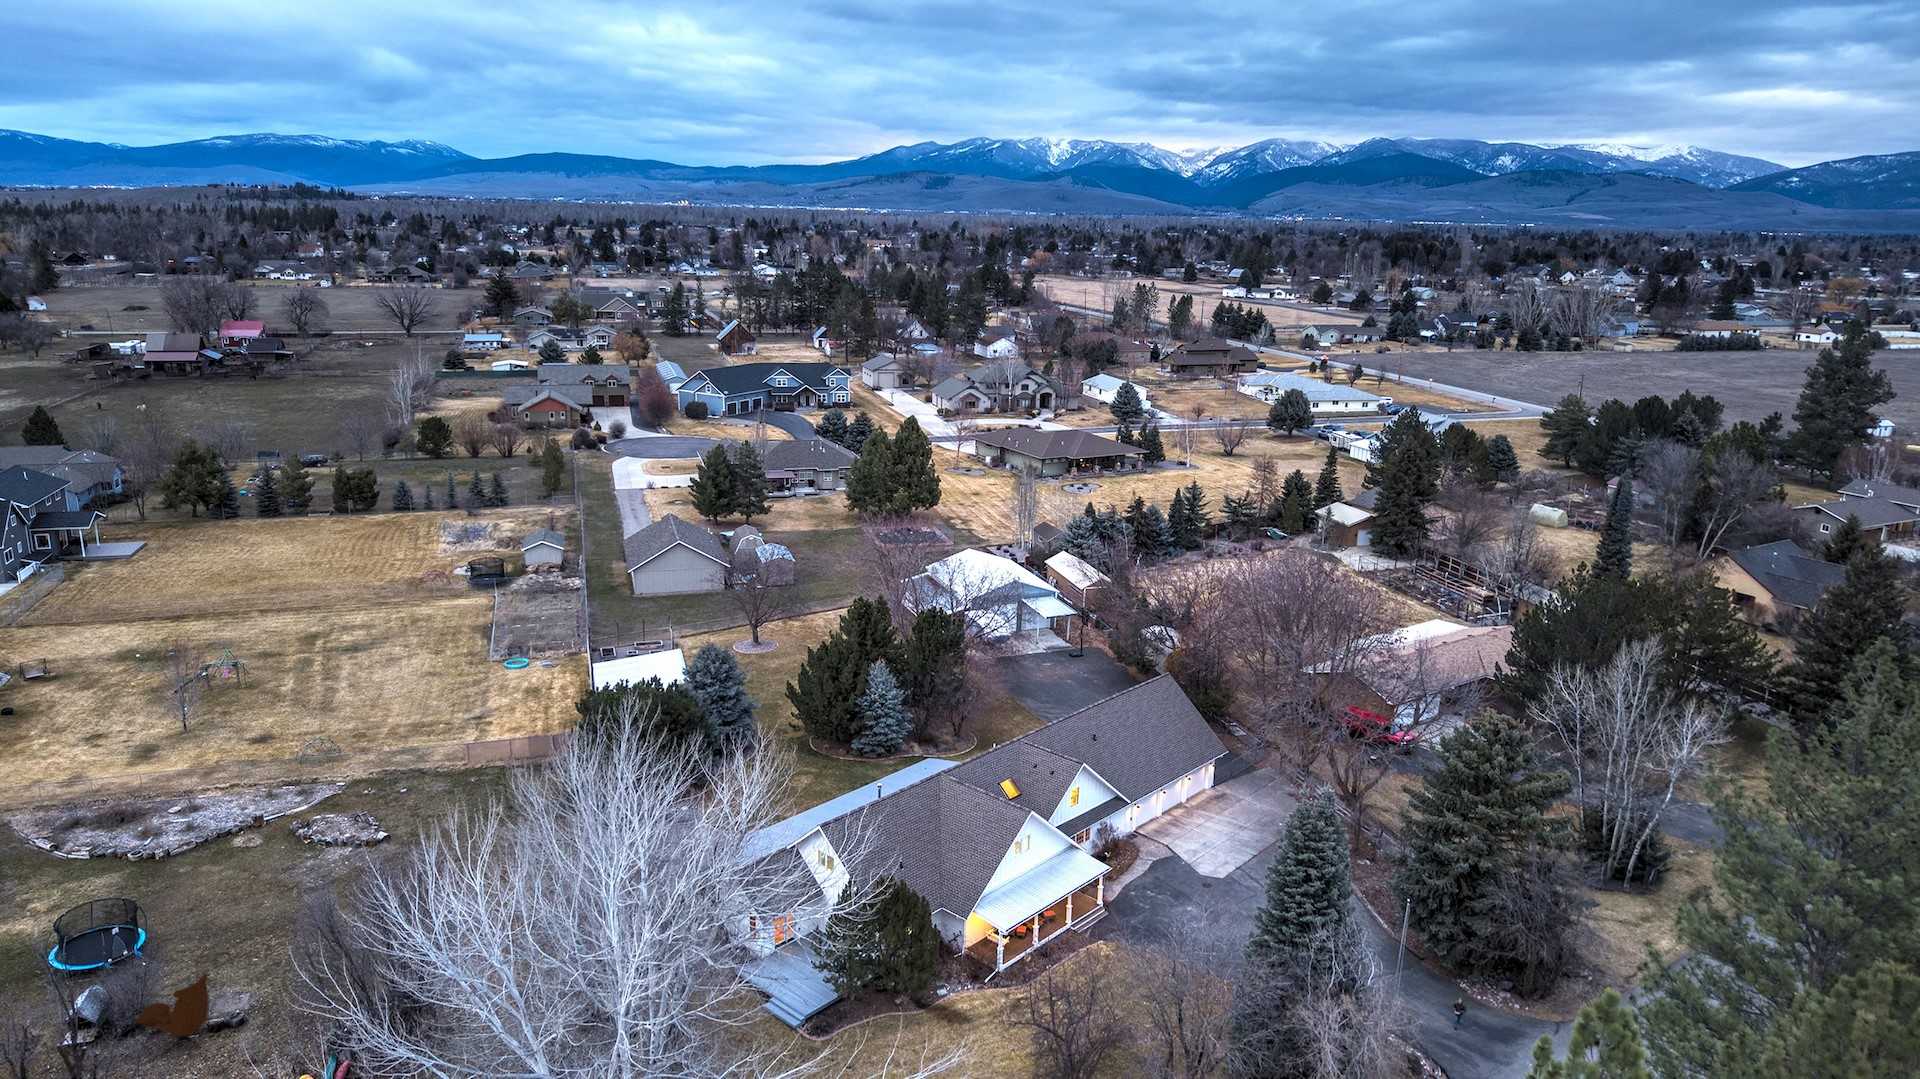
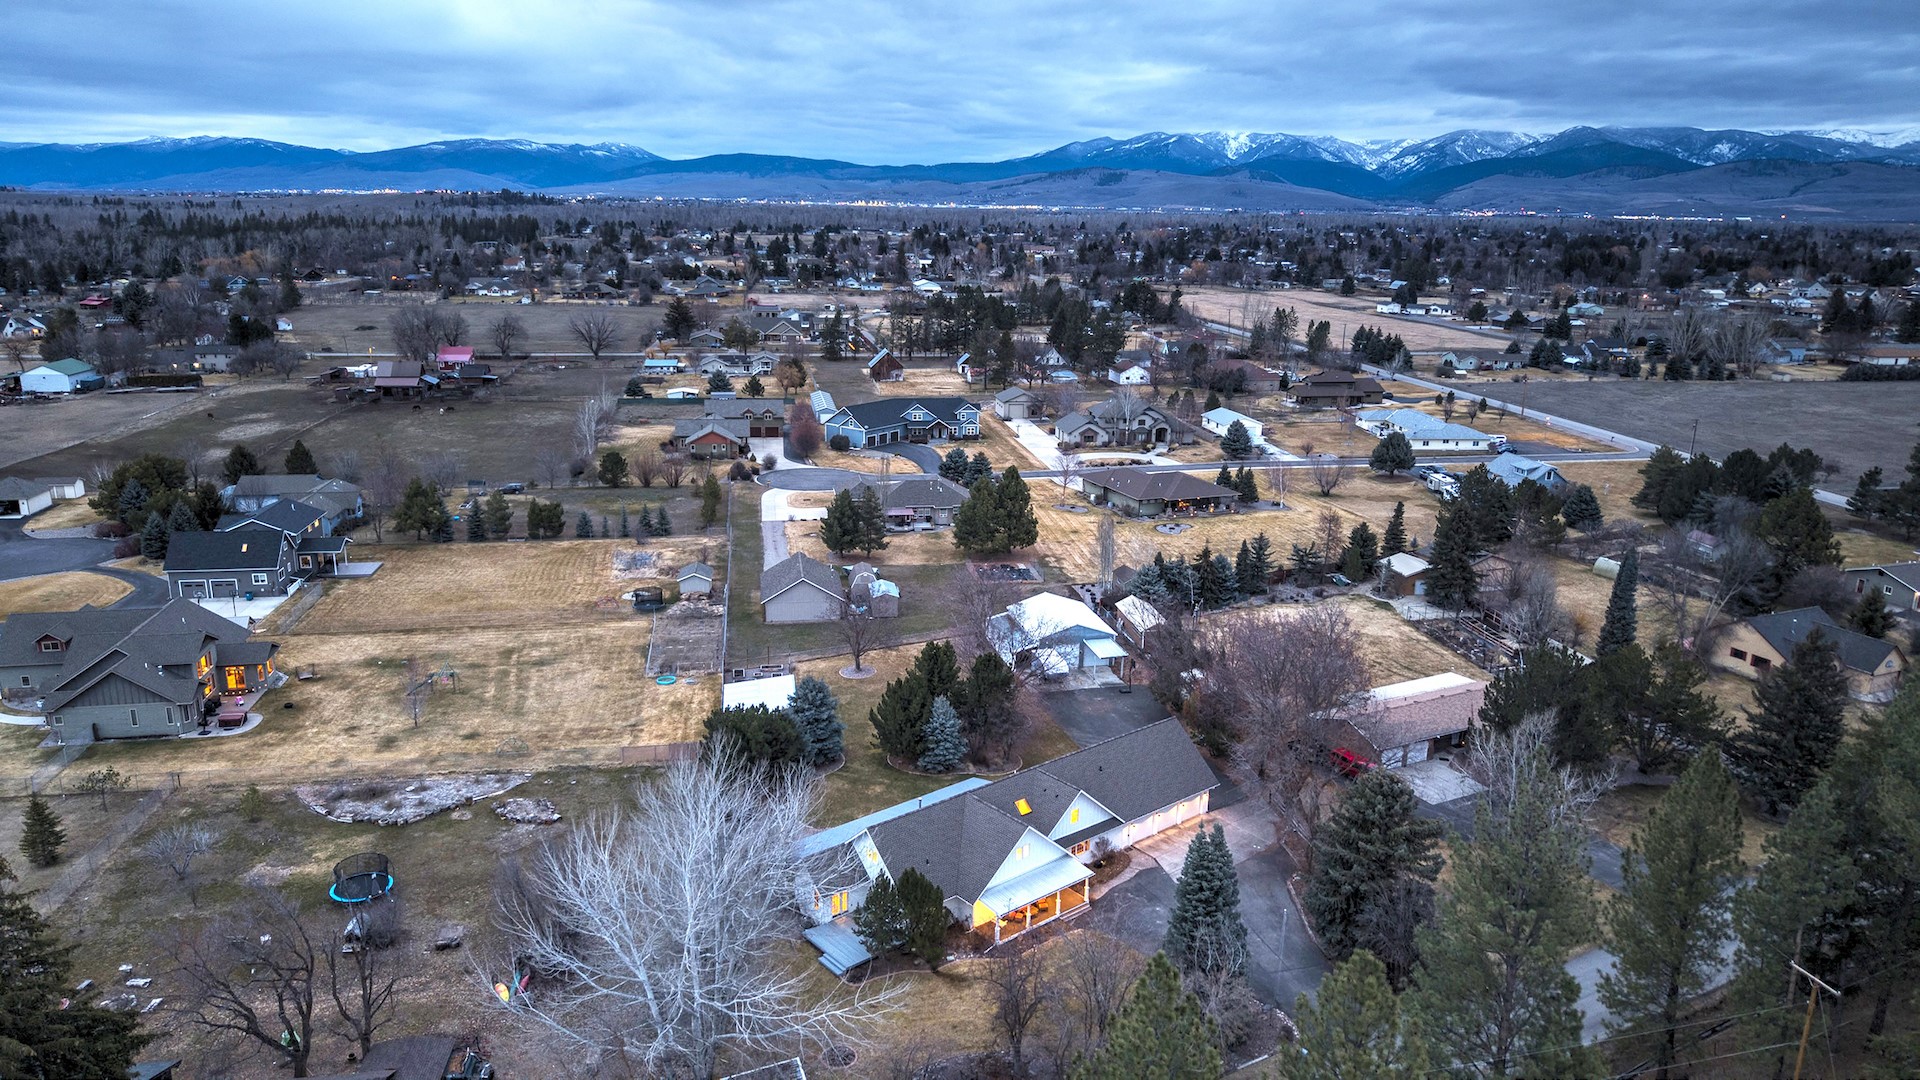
lounge chair: present [133,974,209,1056] -> none [387,909,438,965]

